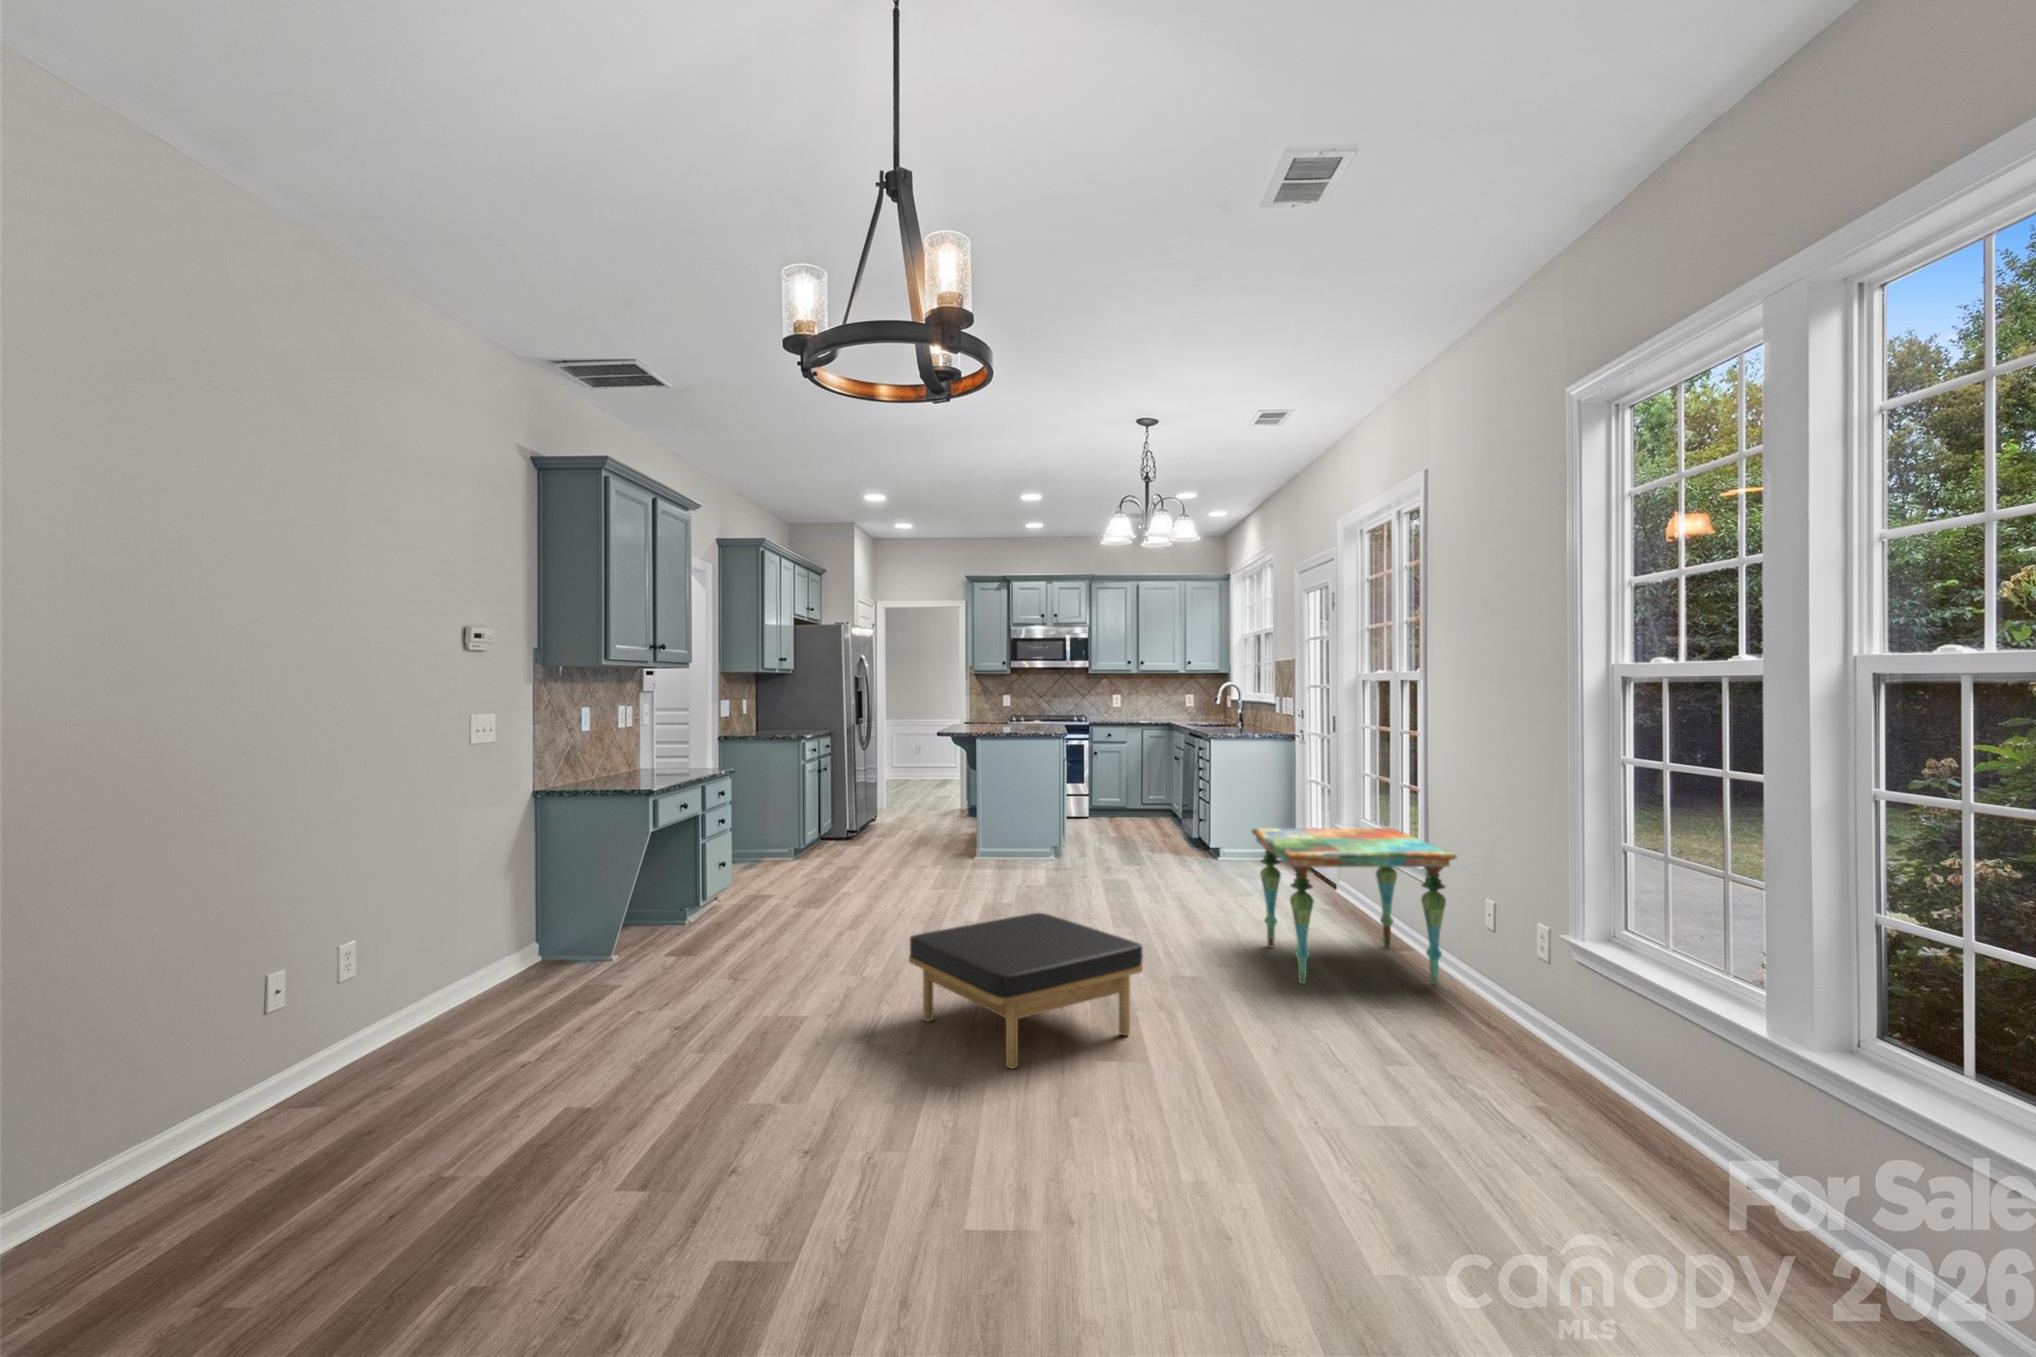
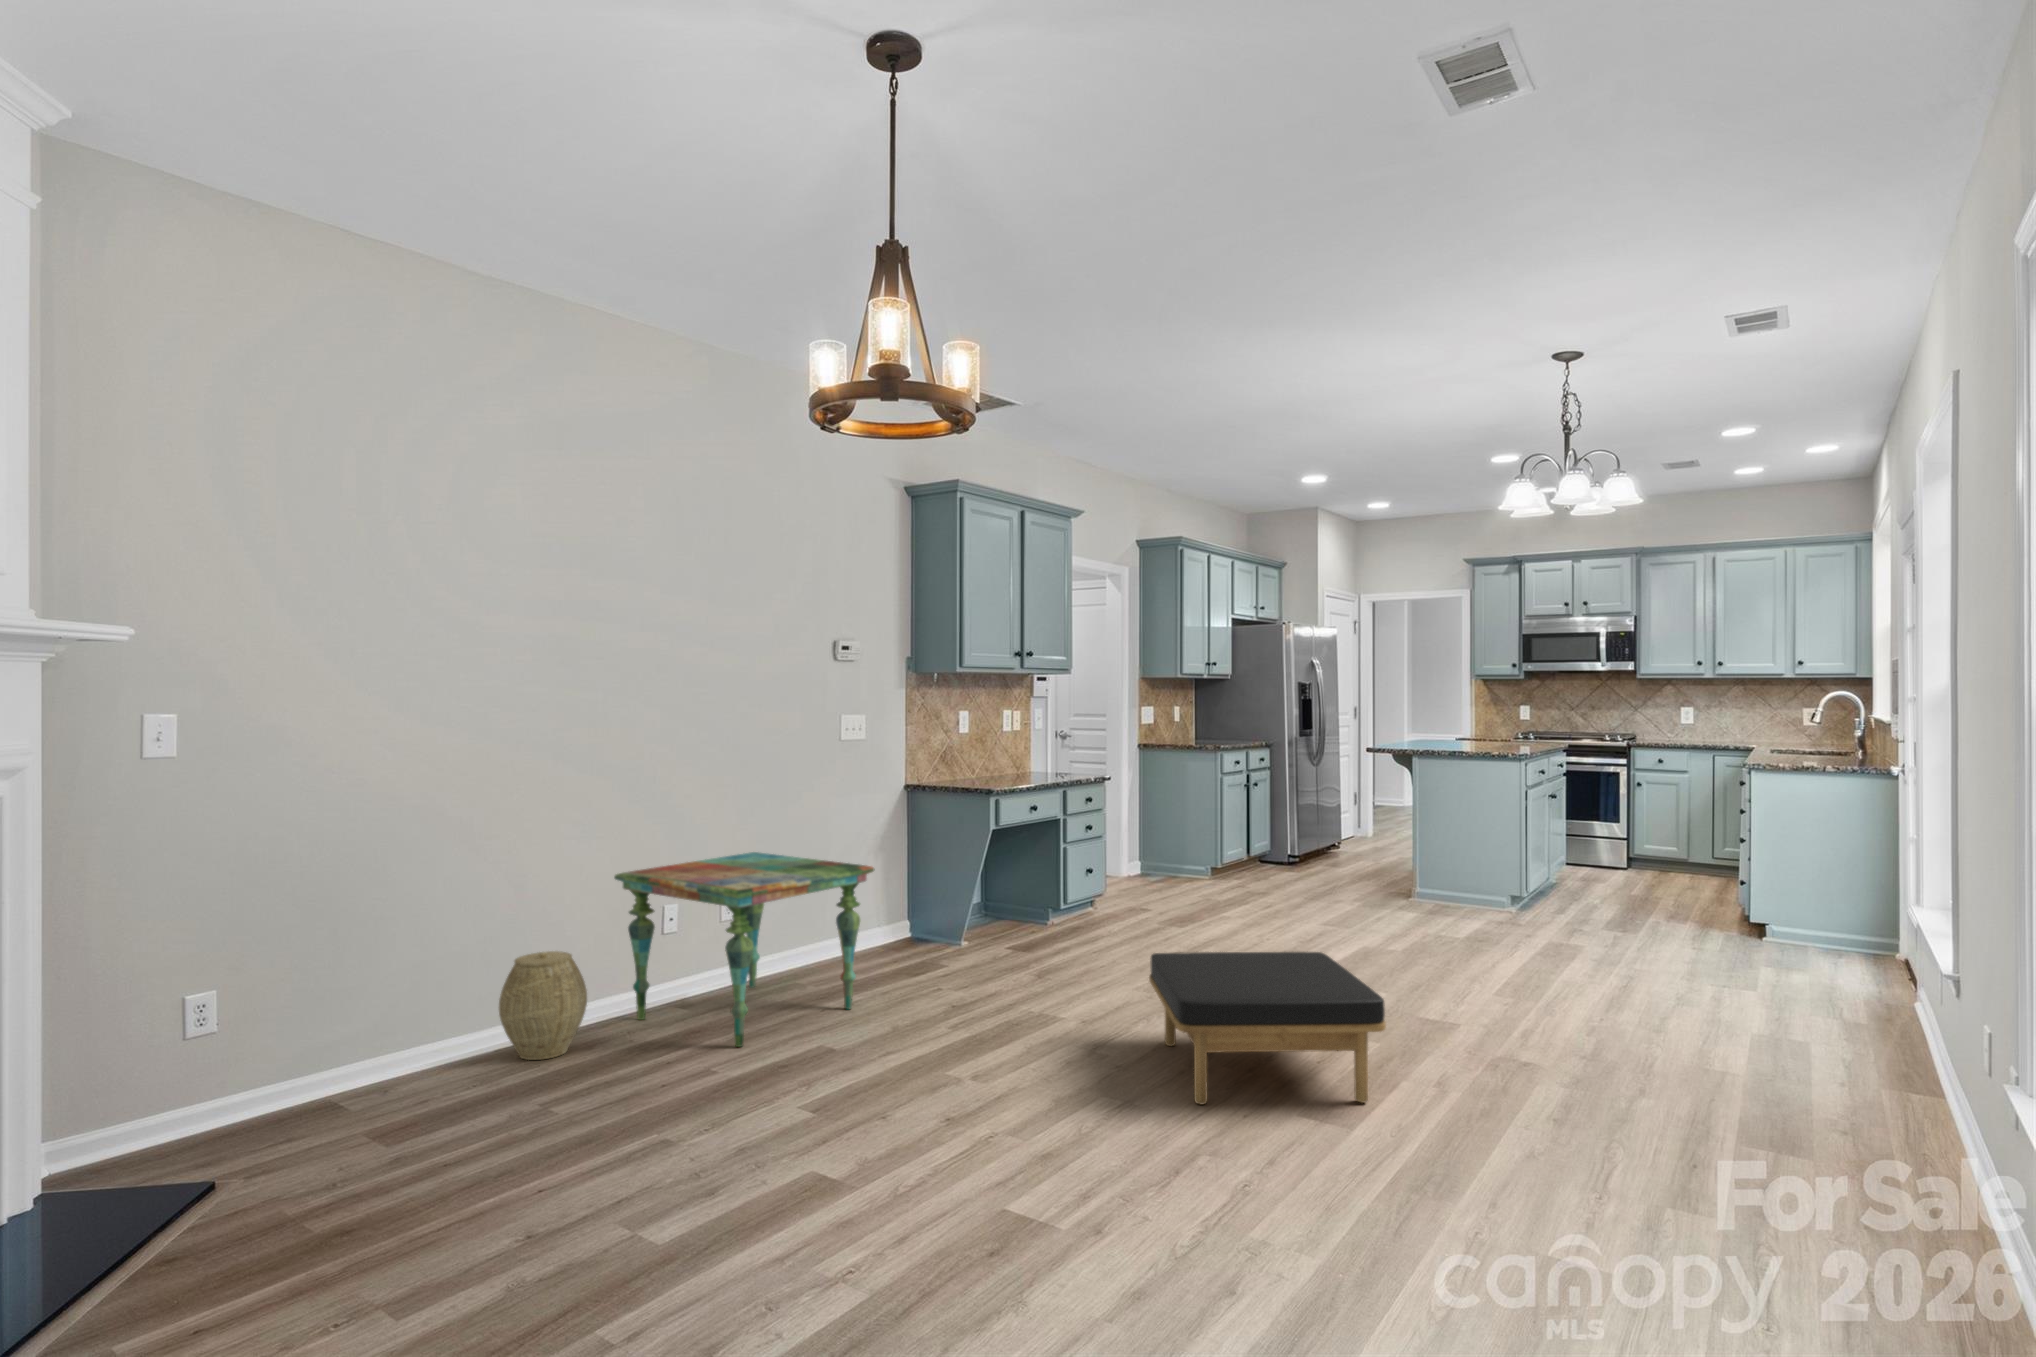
side table: present [1252,828,1457,984] -> present [614,852,875,1047]
woven basket: none [54,1063,215,1235] -> present [499,951,587,1060]

